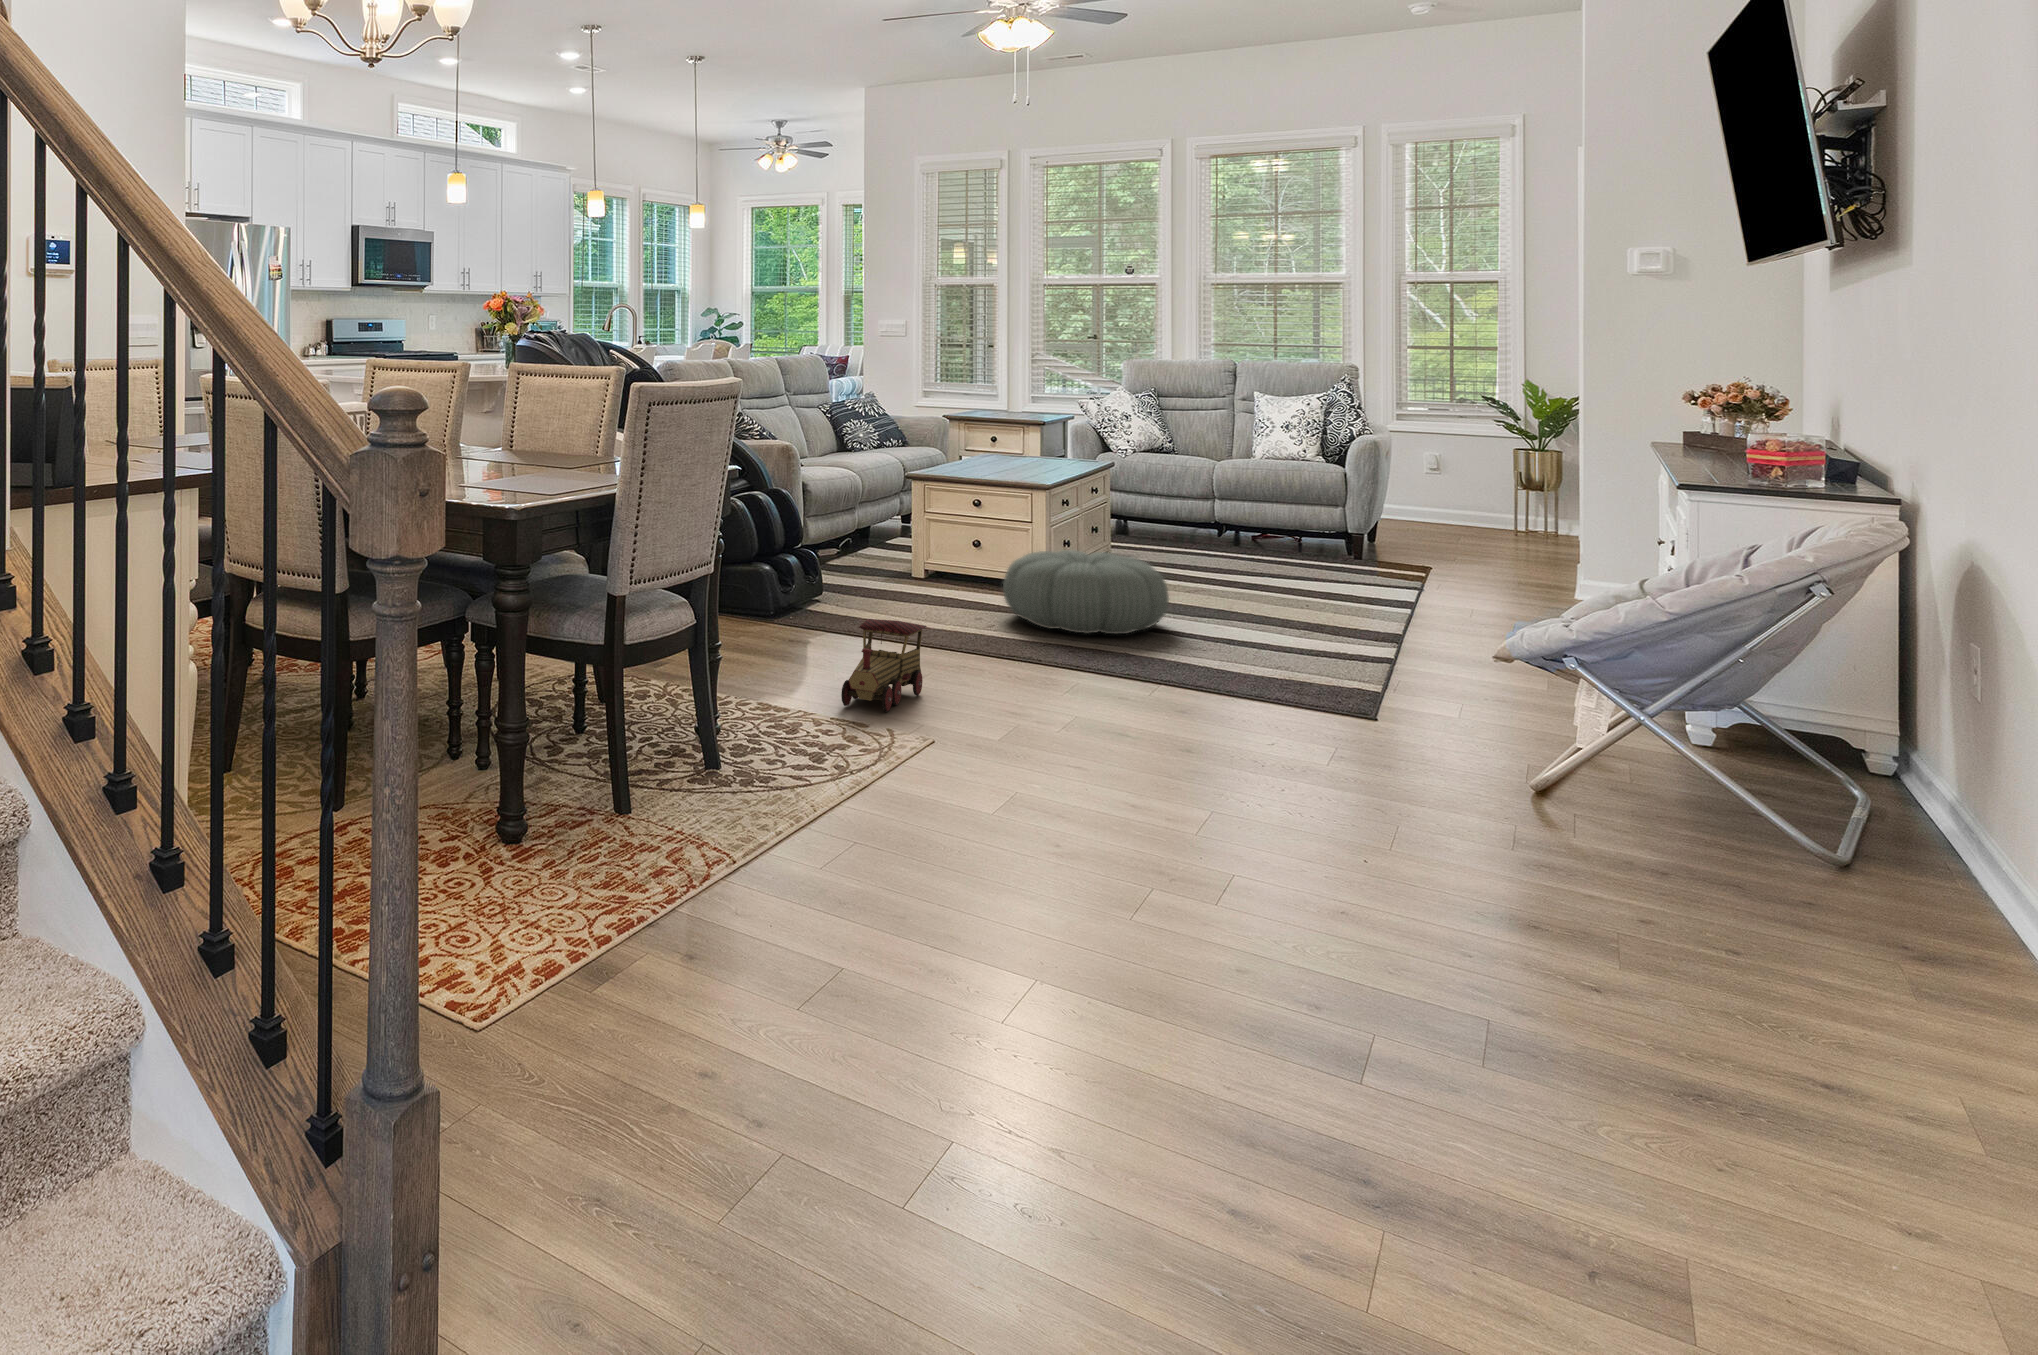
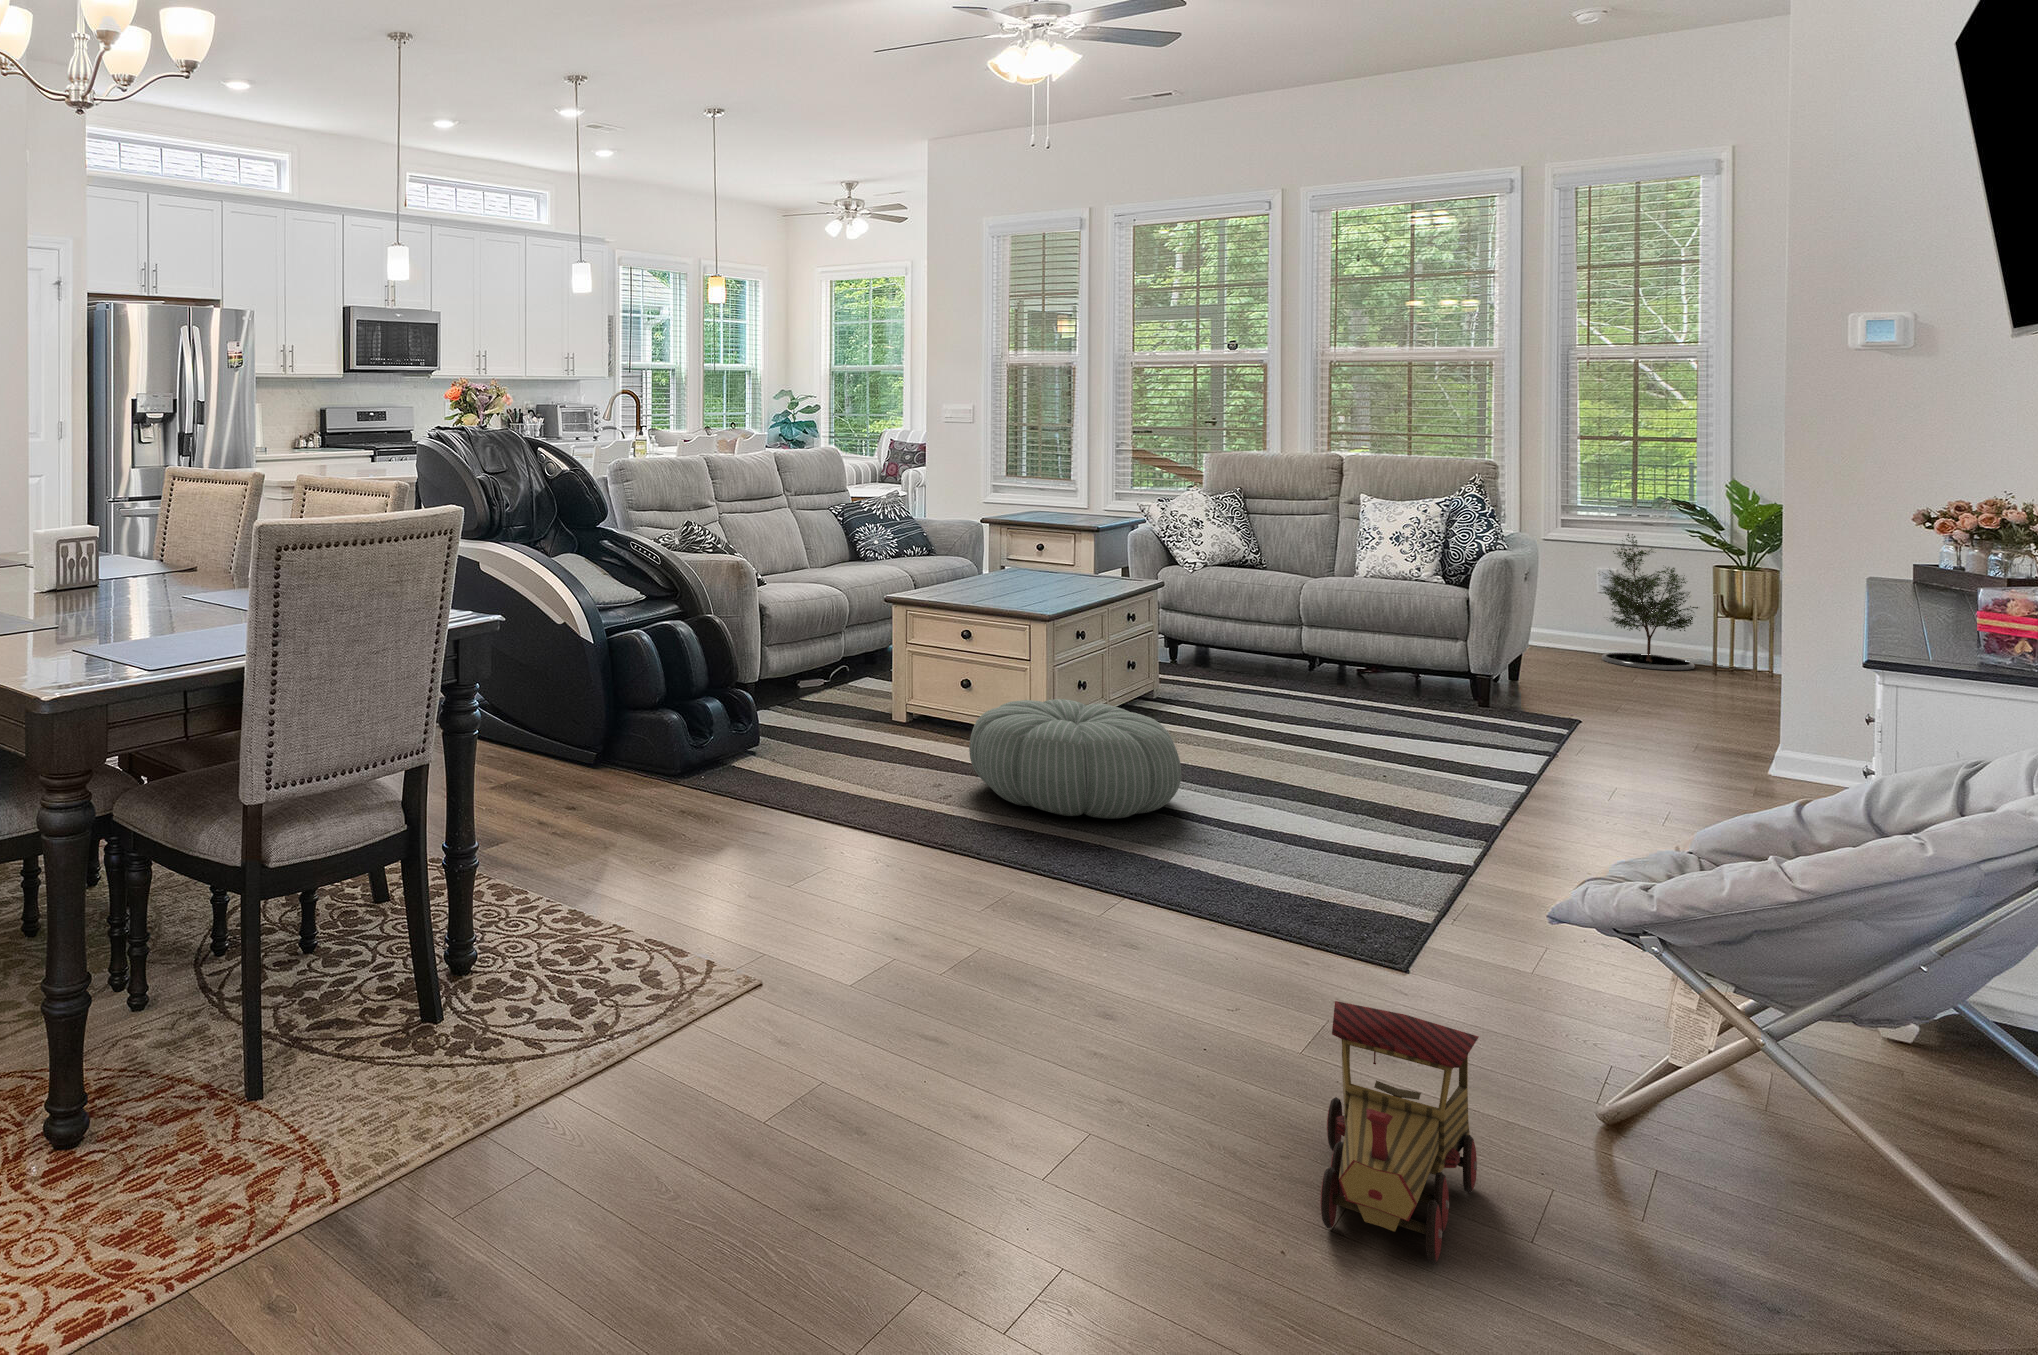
potted tree: none [1433,422,1511,532] -> present [1602,533,1698,670]
toy train: present [841,619,927,712] -> present [1320,1001,1479,1264]

